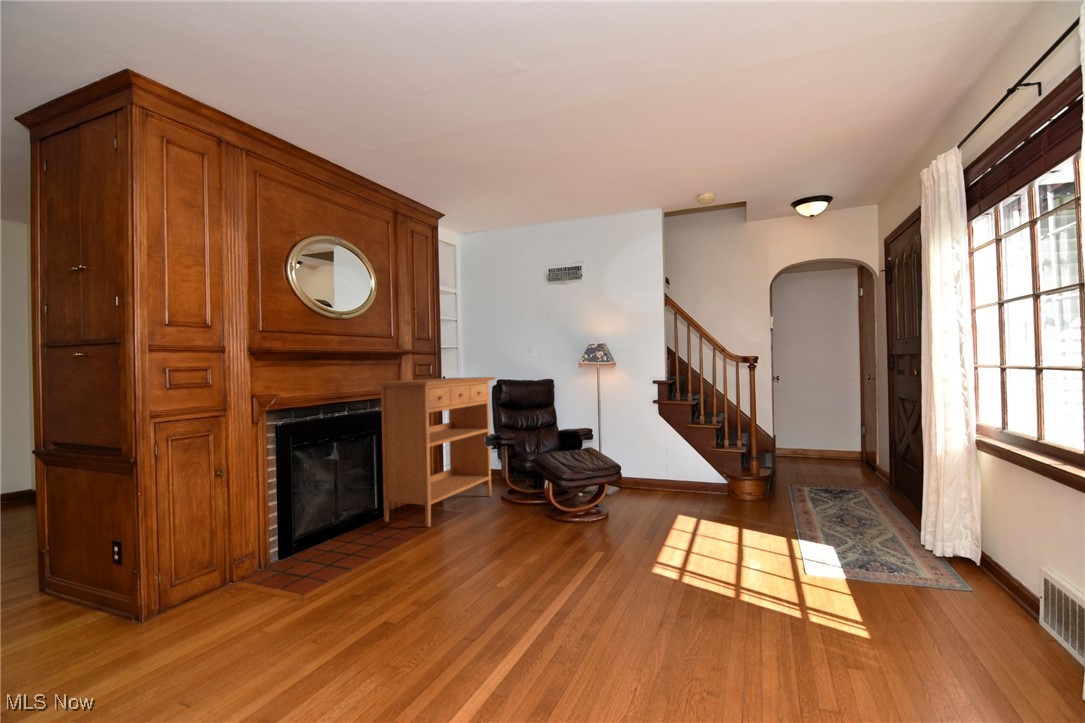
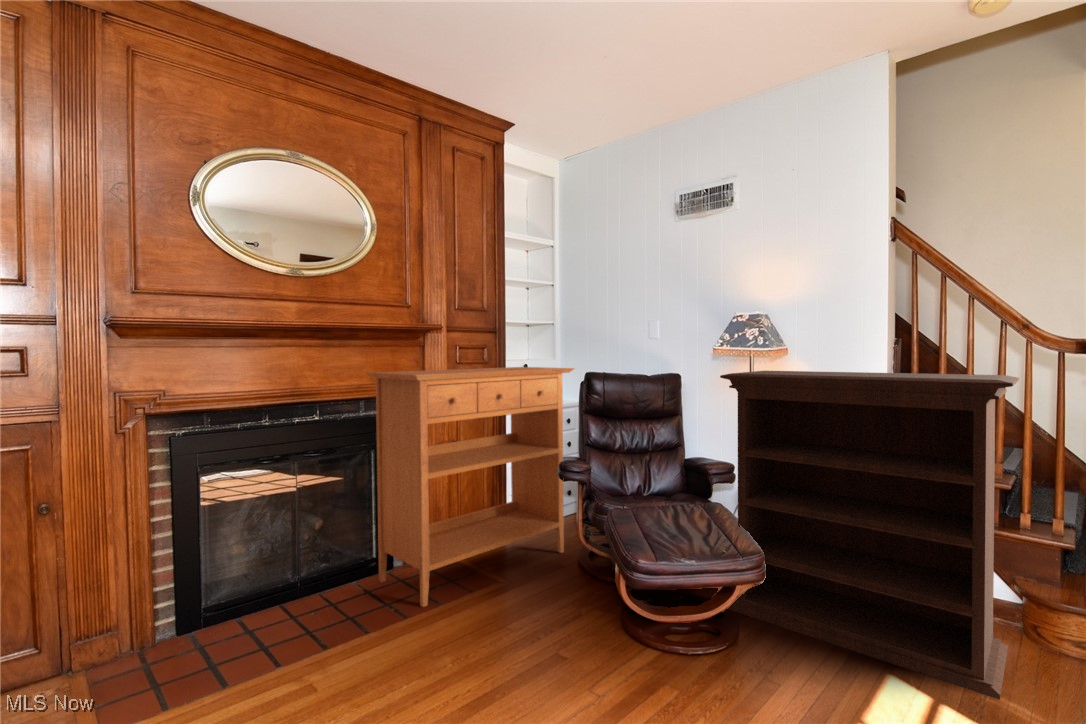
bookshelf: none [591,374,721,515] -> present [720,371,1019,700]

